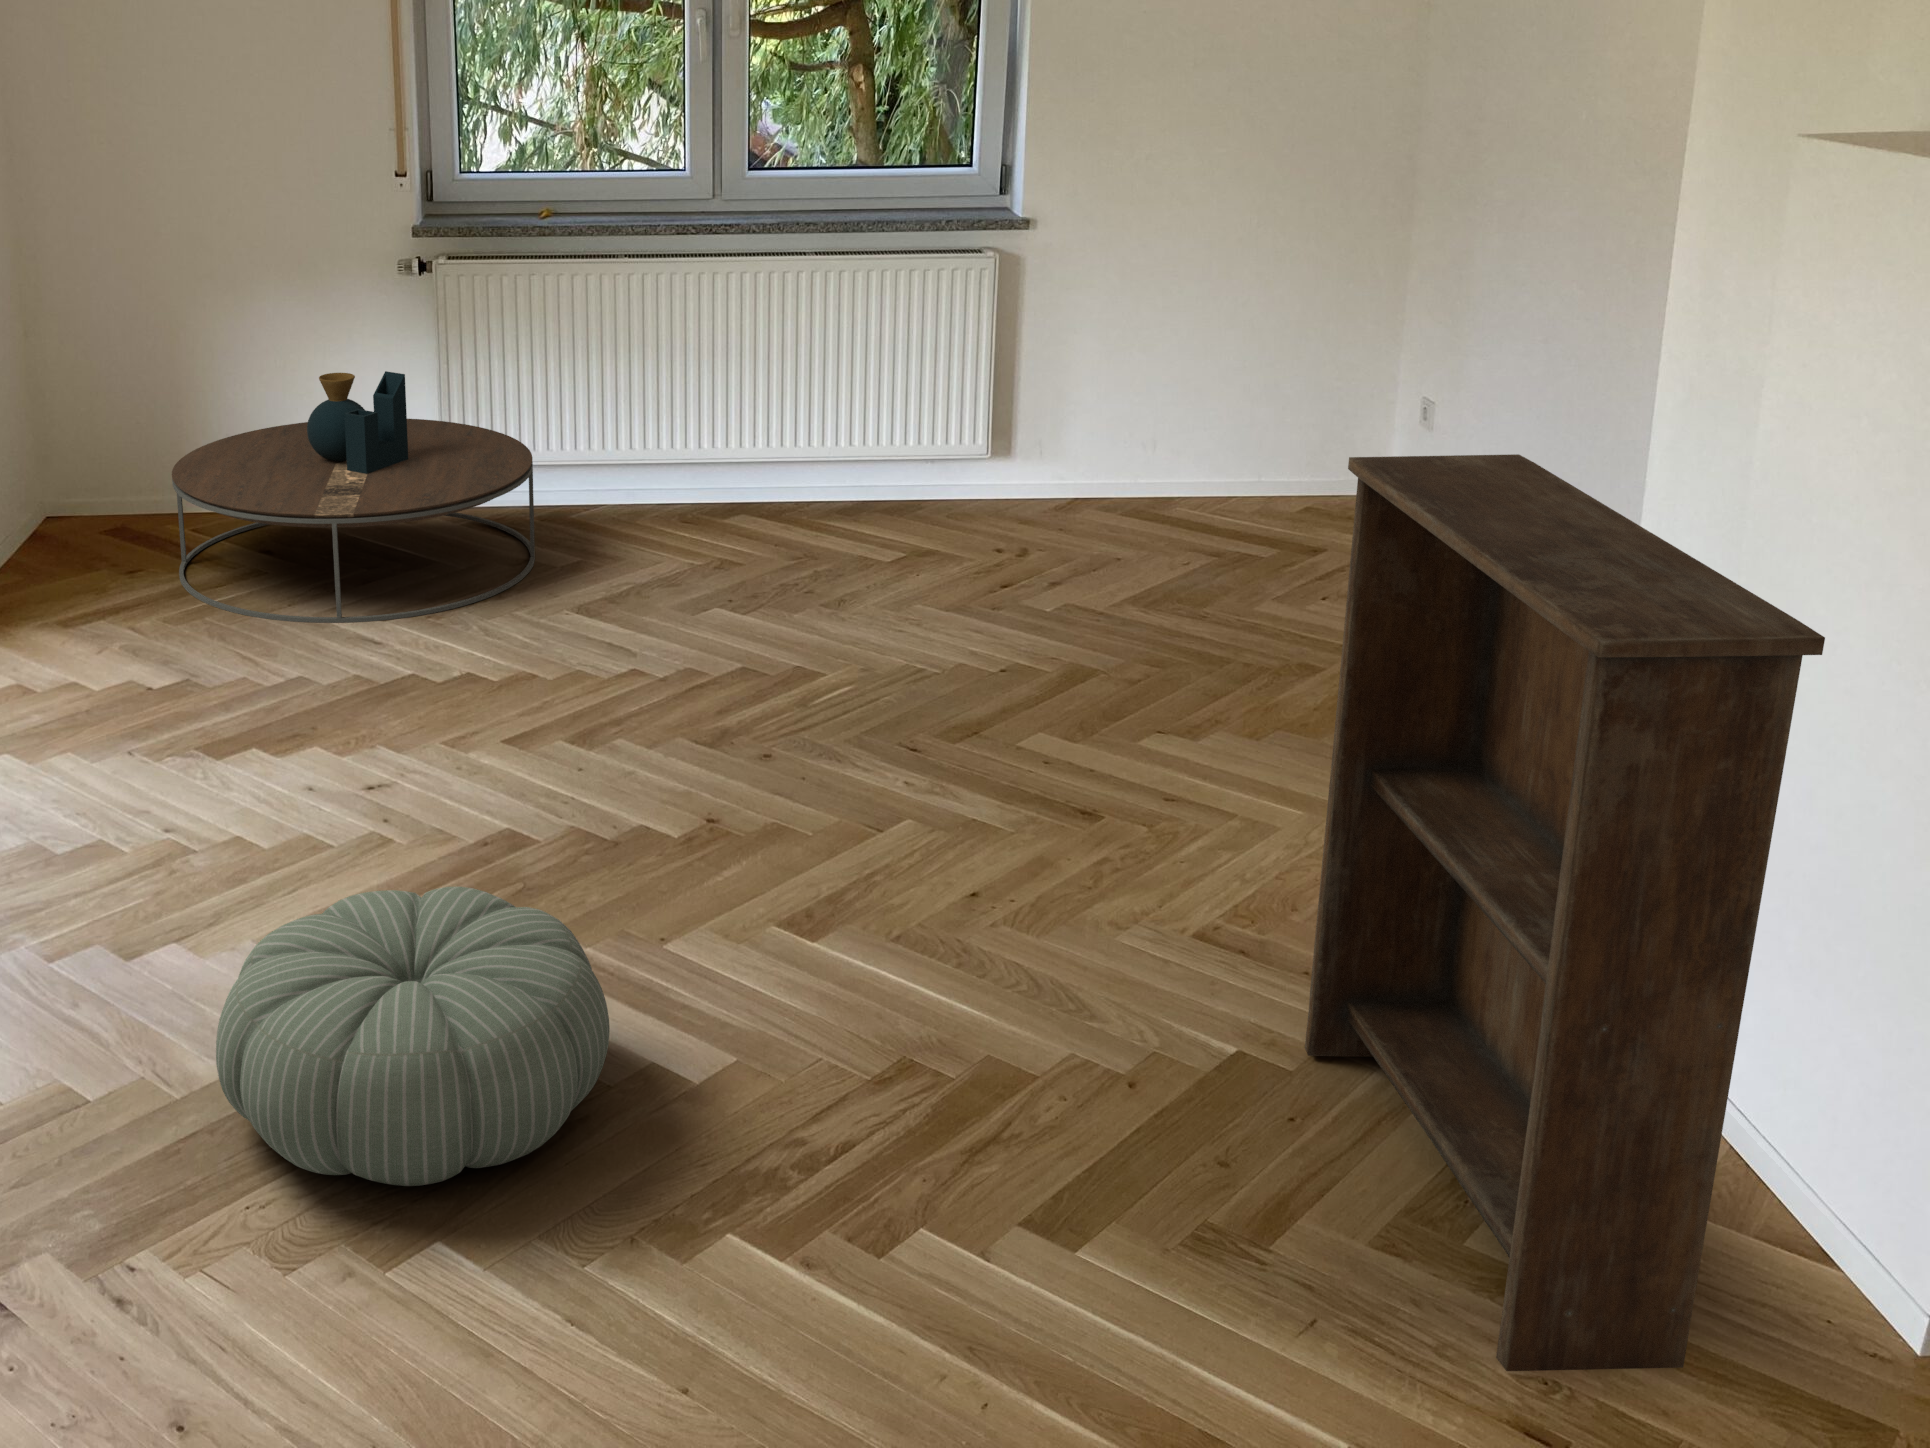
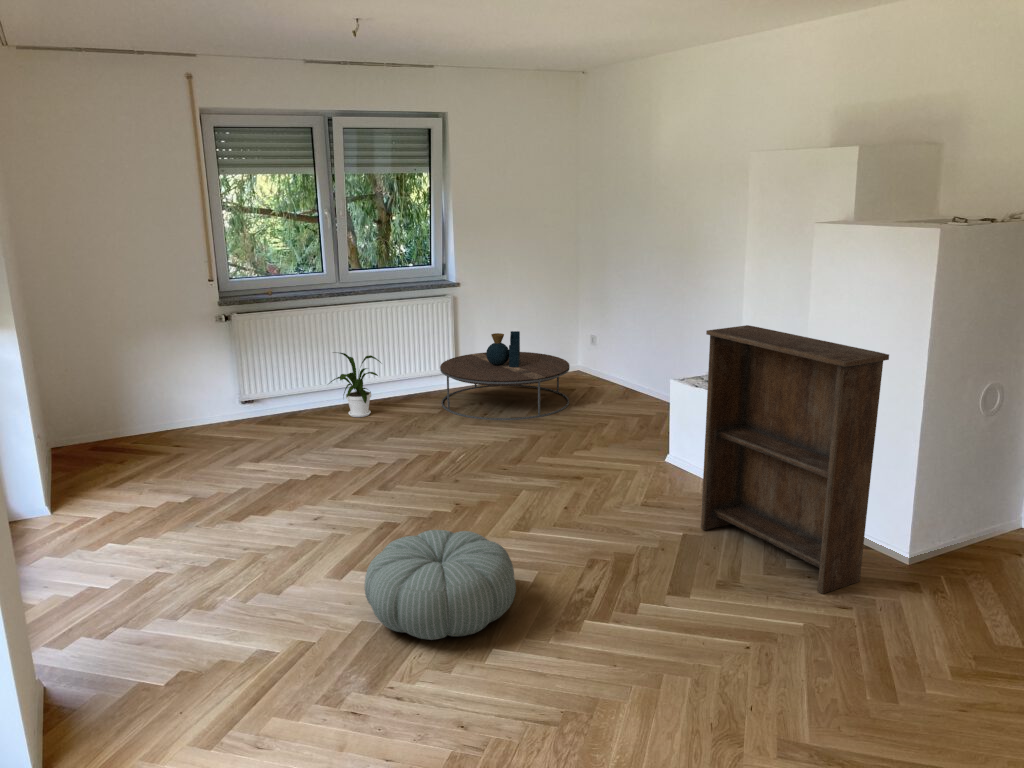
coffee table: present [172,371,535,623] -> present [440,331,570,420]
house plant: none [641,373,769,542] -> present [329,353,381,417]

